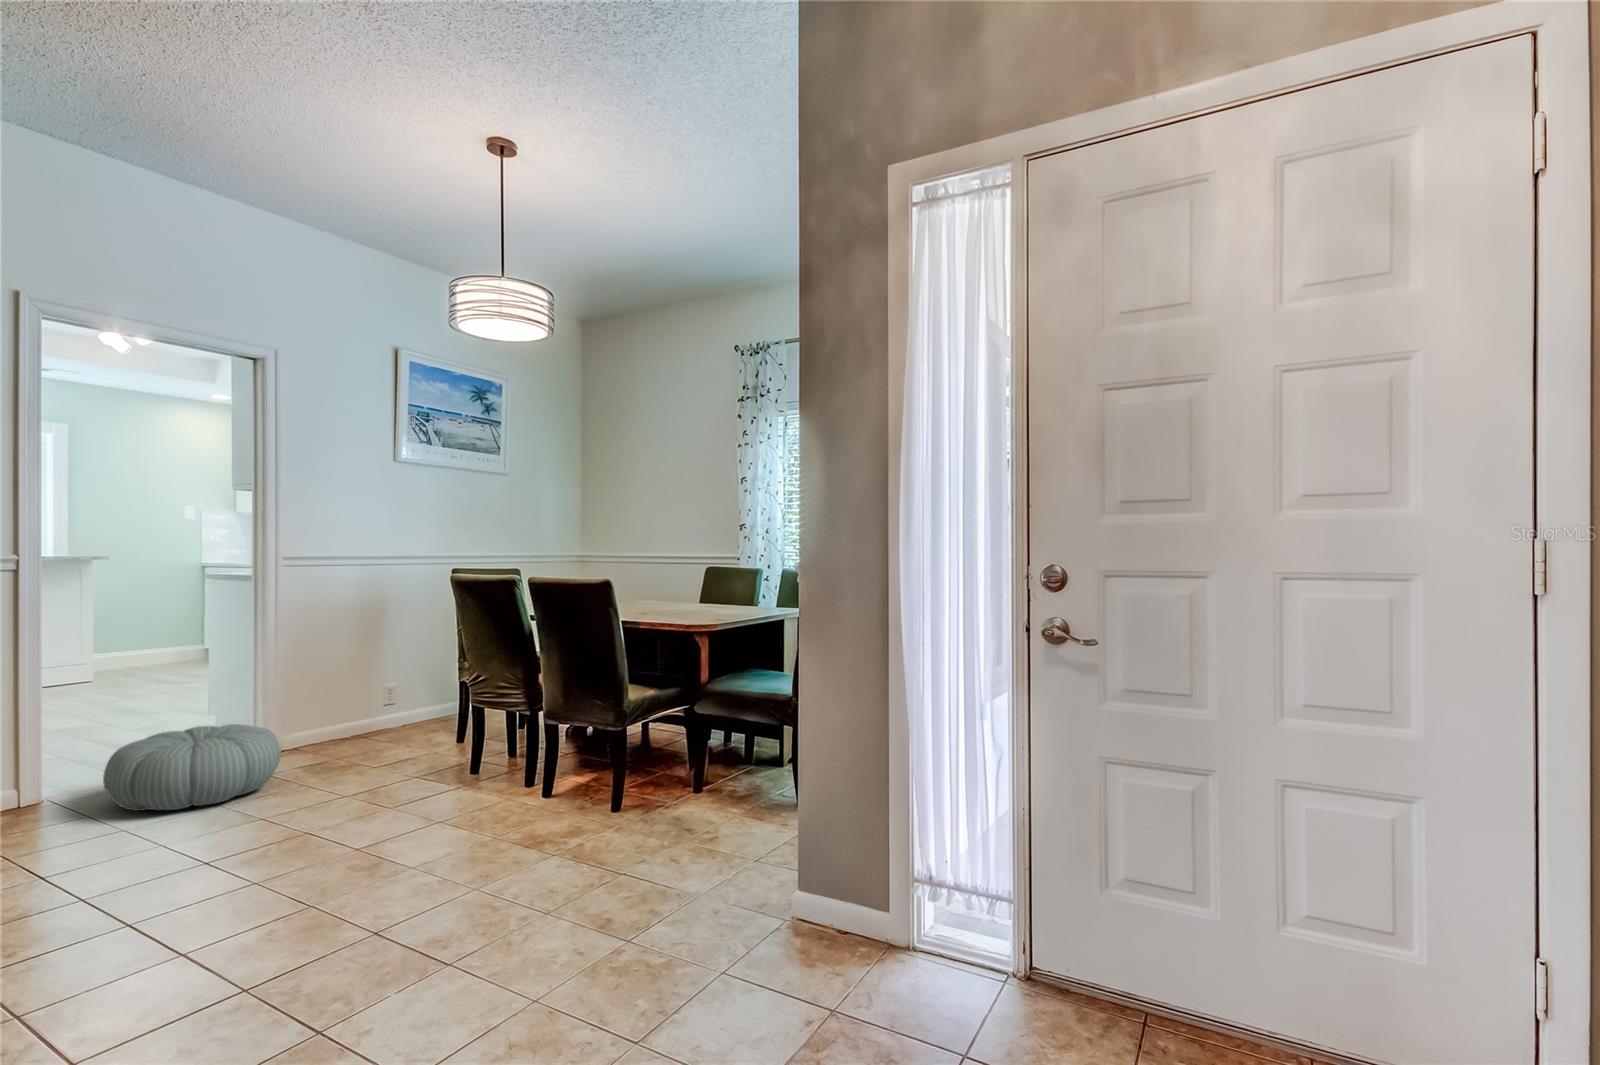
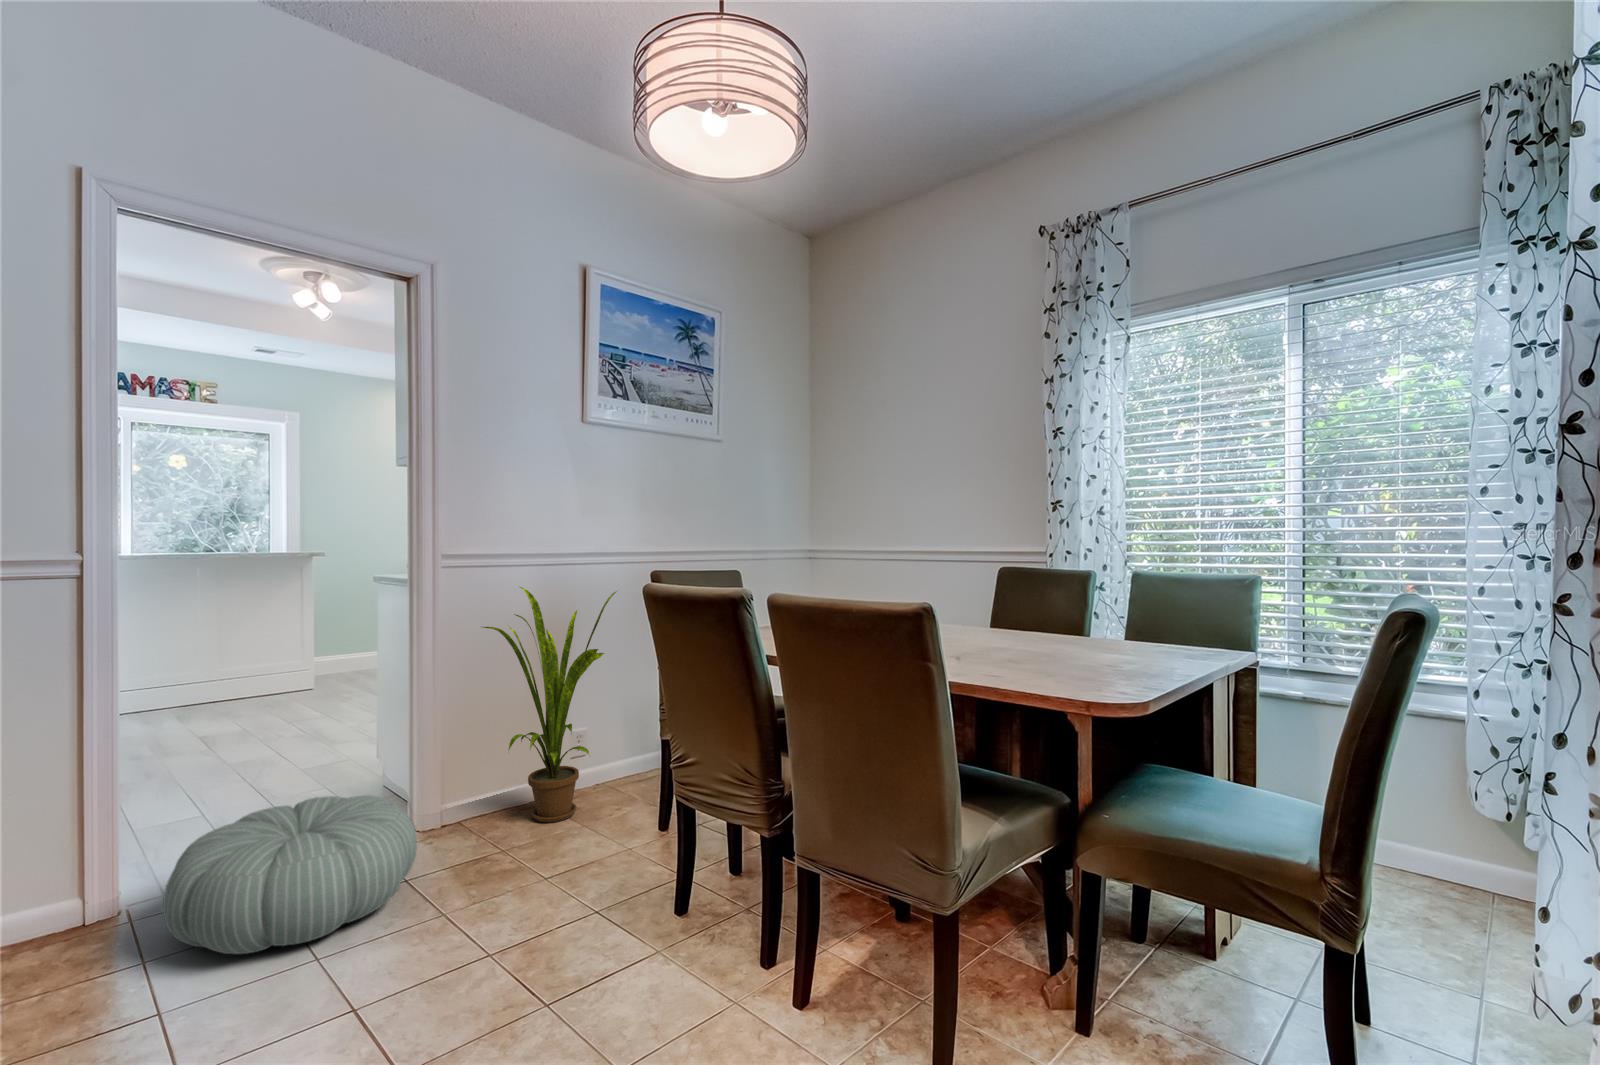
house plant: none [318,583,427,751] -> present [483,587,617,822]

